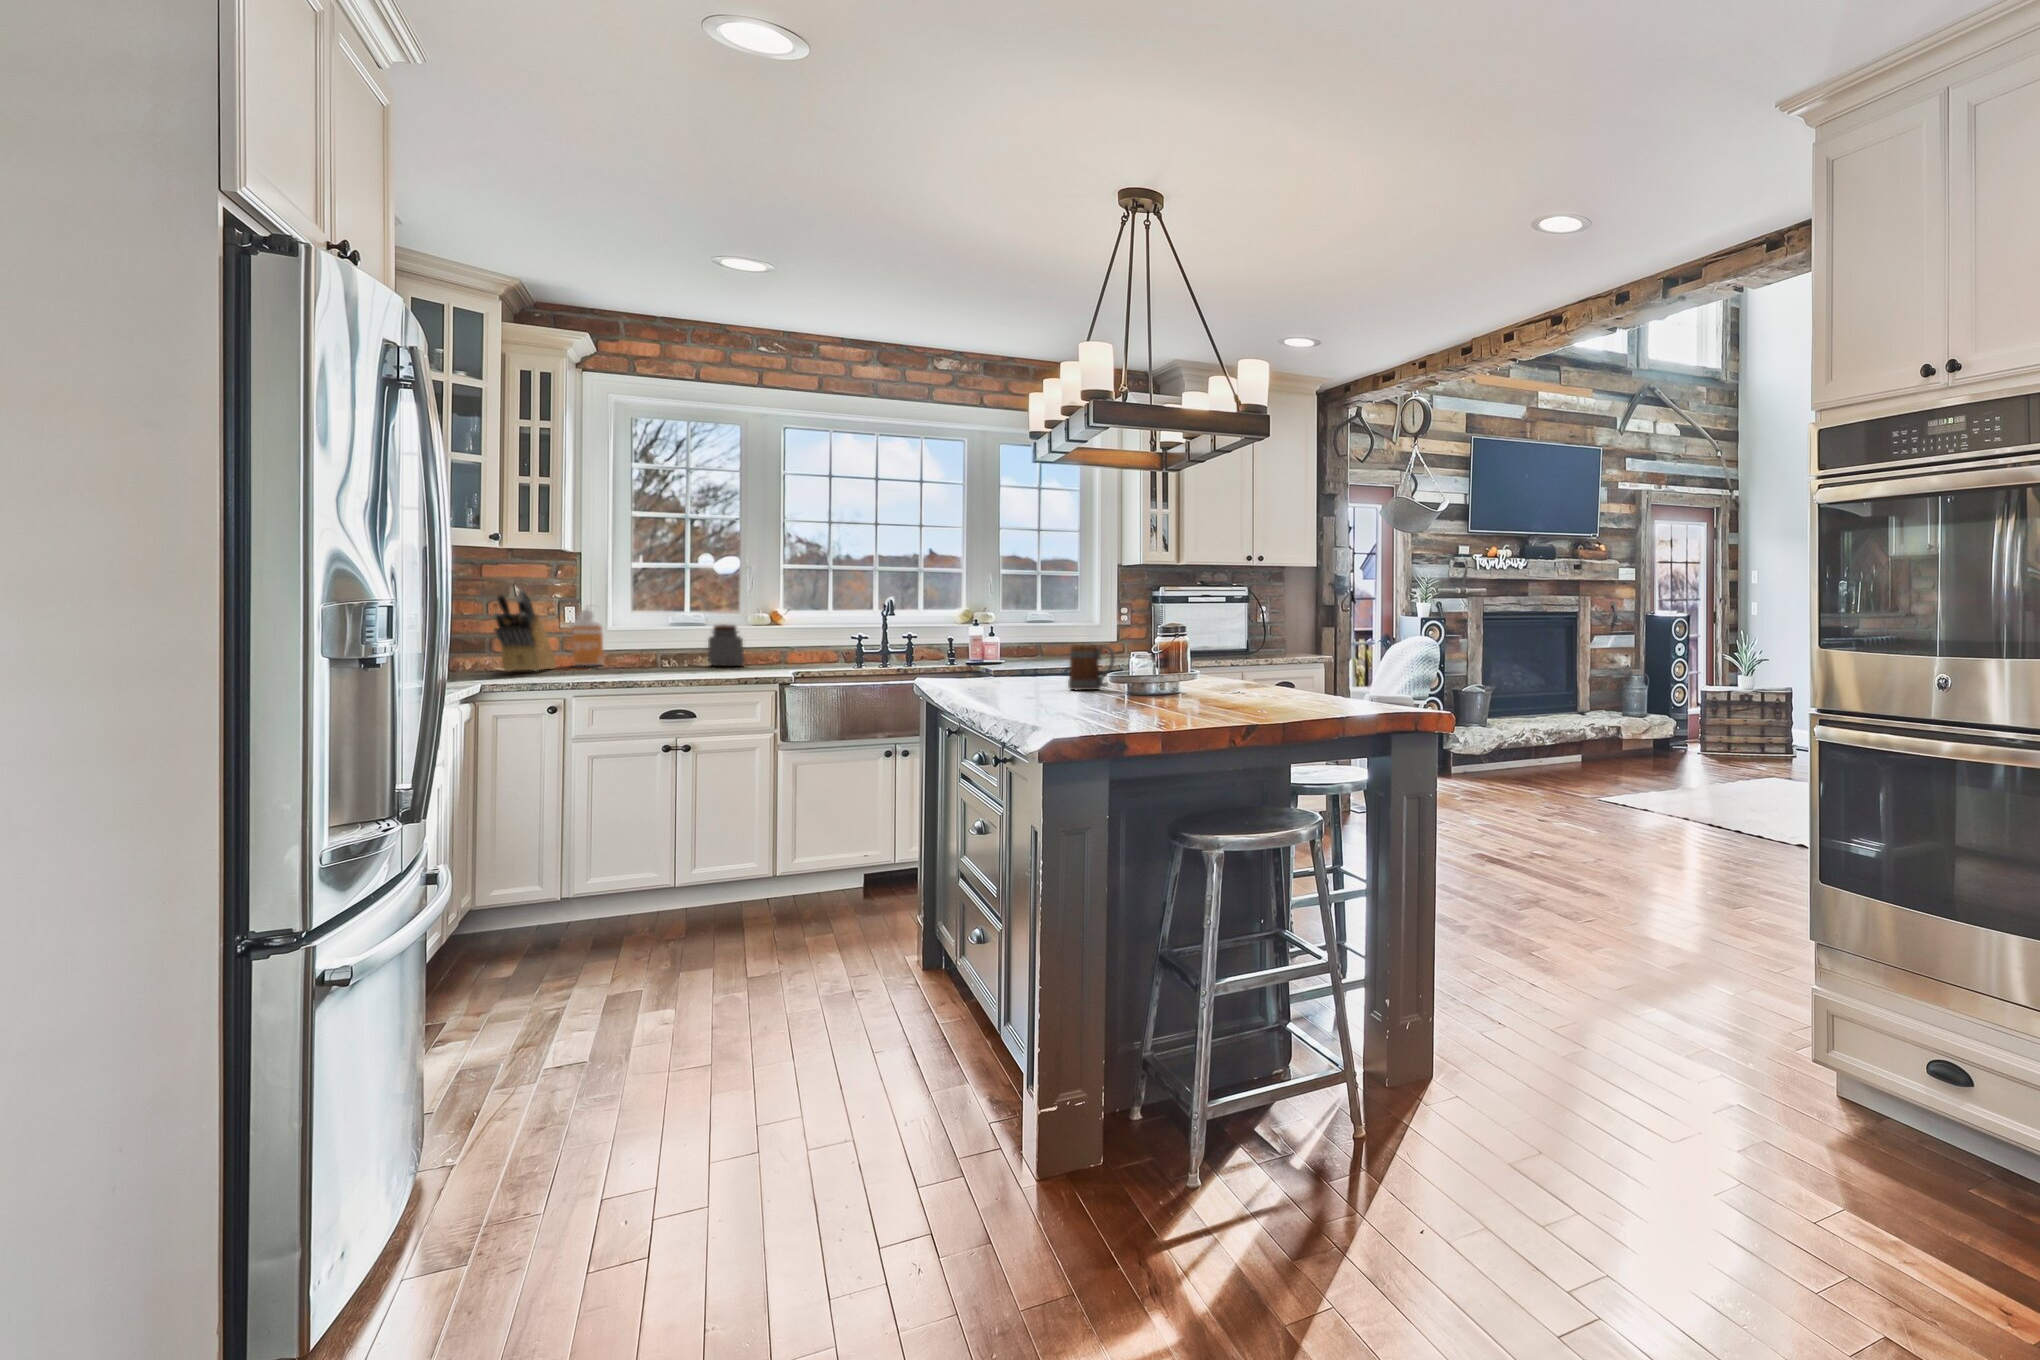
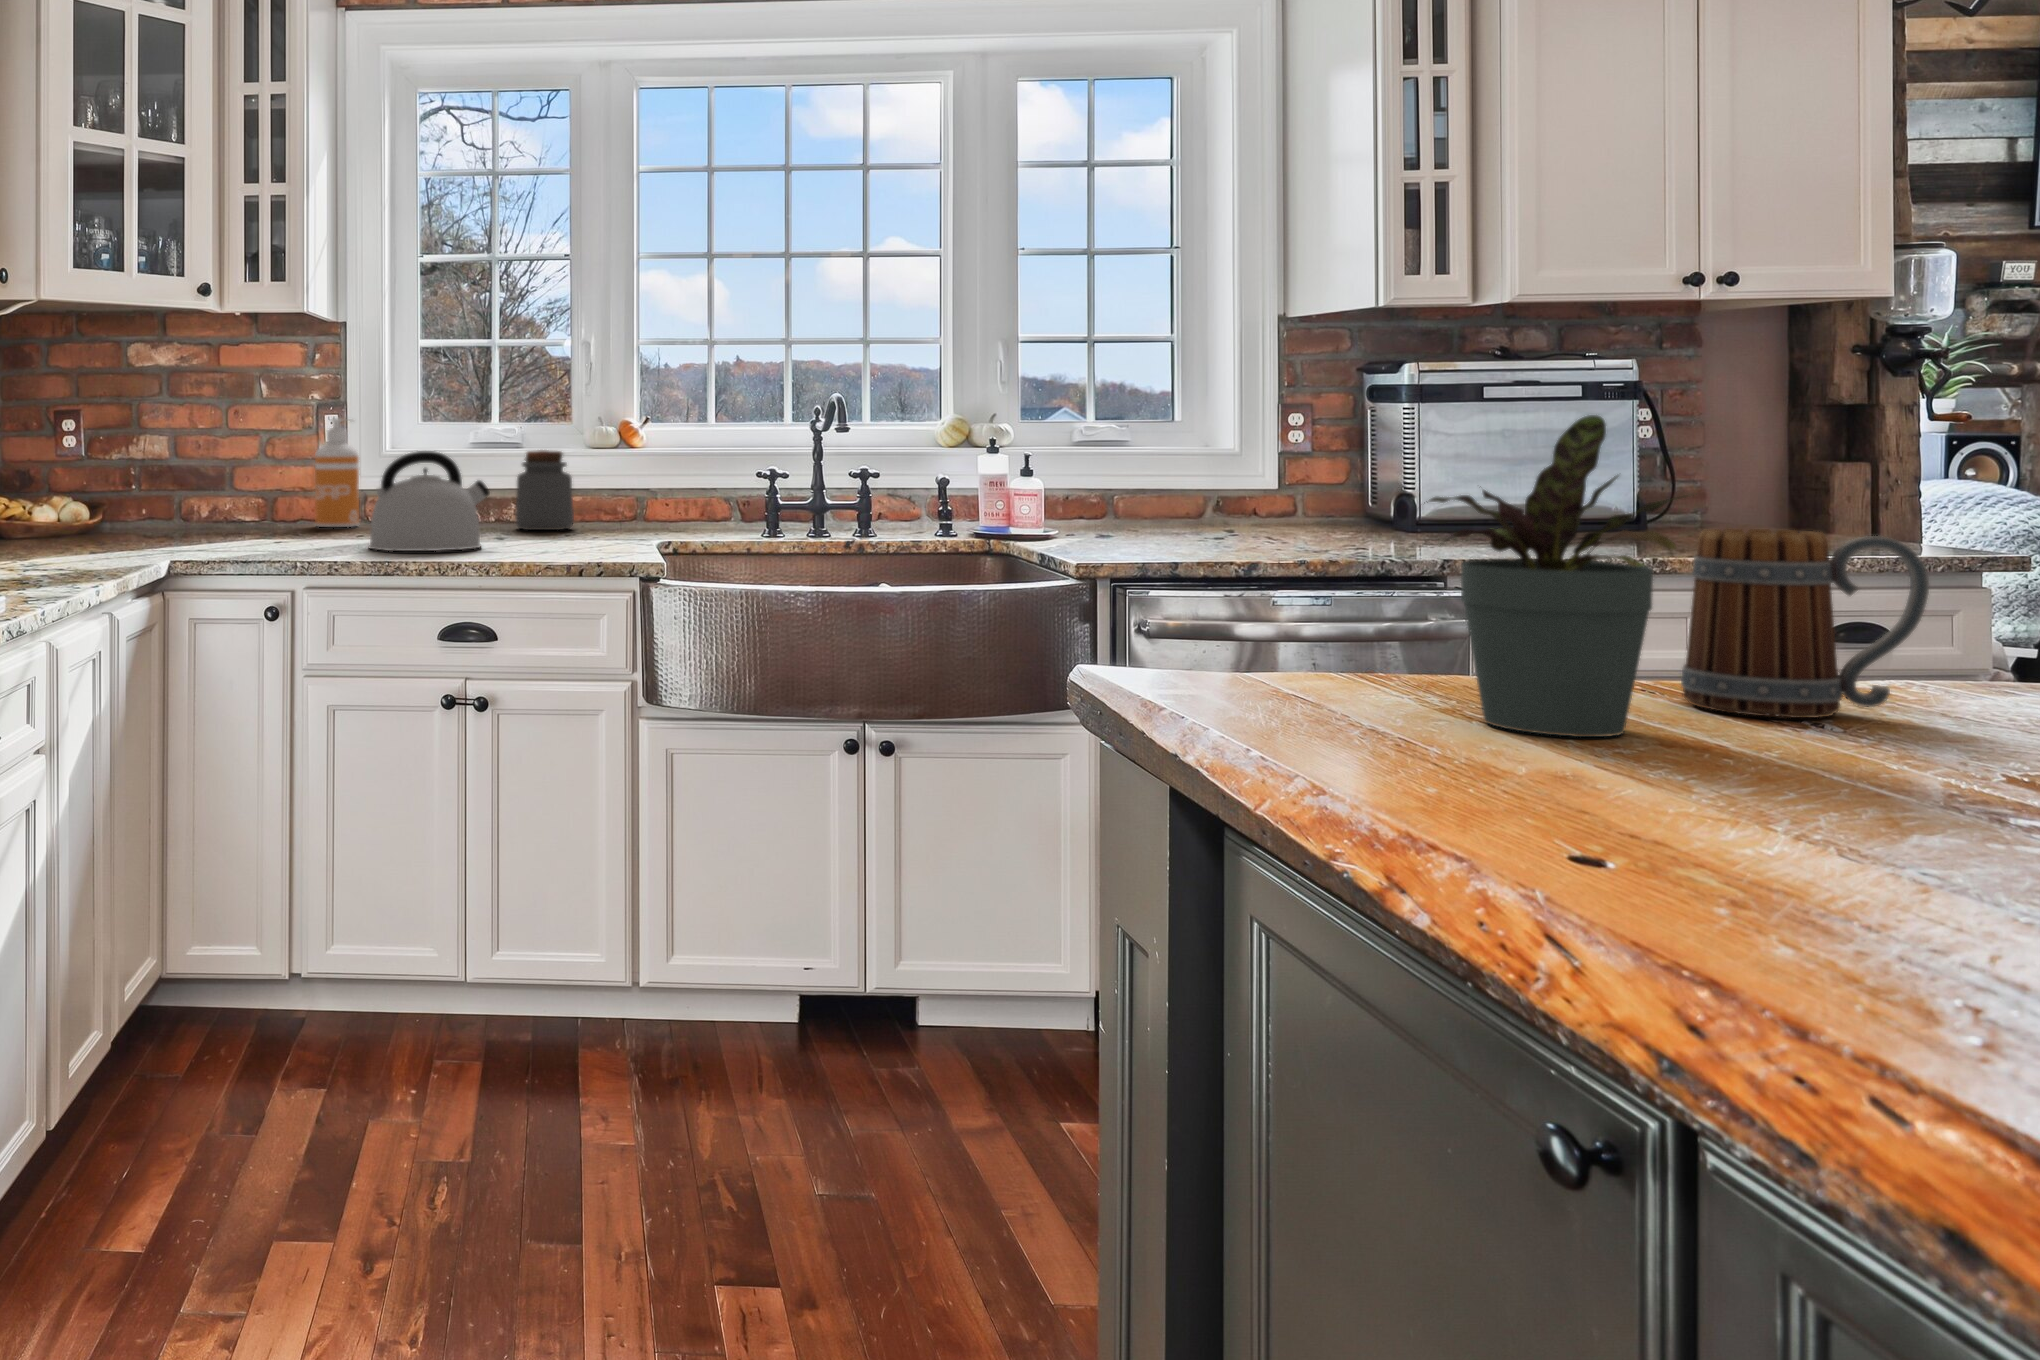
knife block: present [494,590,556,672] -> none [183,391,285,544]
potted plant: none [987,614,1044,693] -> present [1424,415,1677,737]
kettle: none [617,623,692,673] -> present [369,451,490,551]

